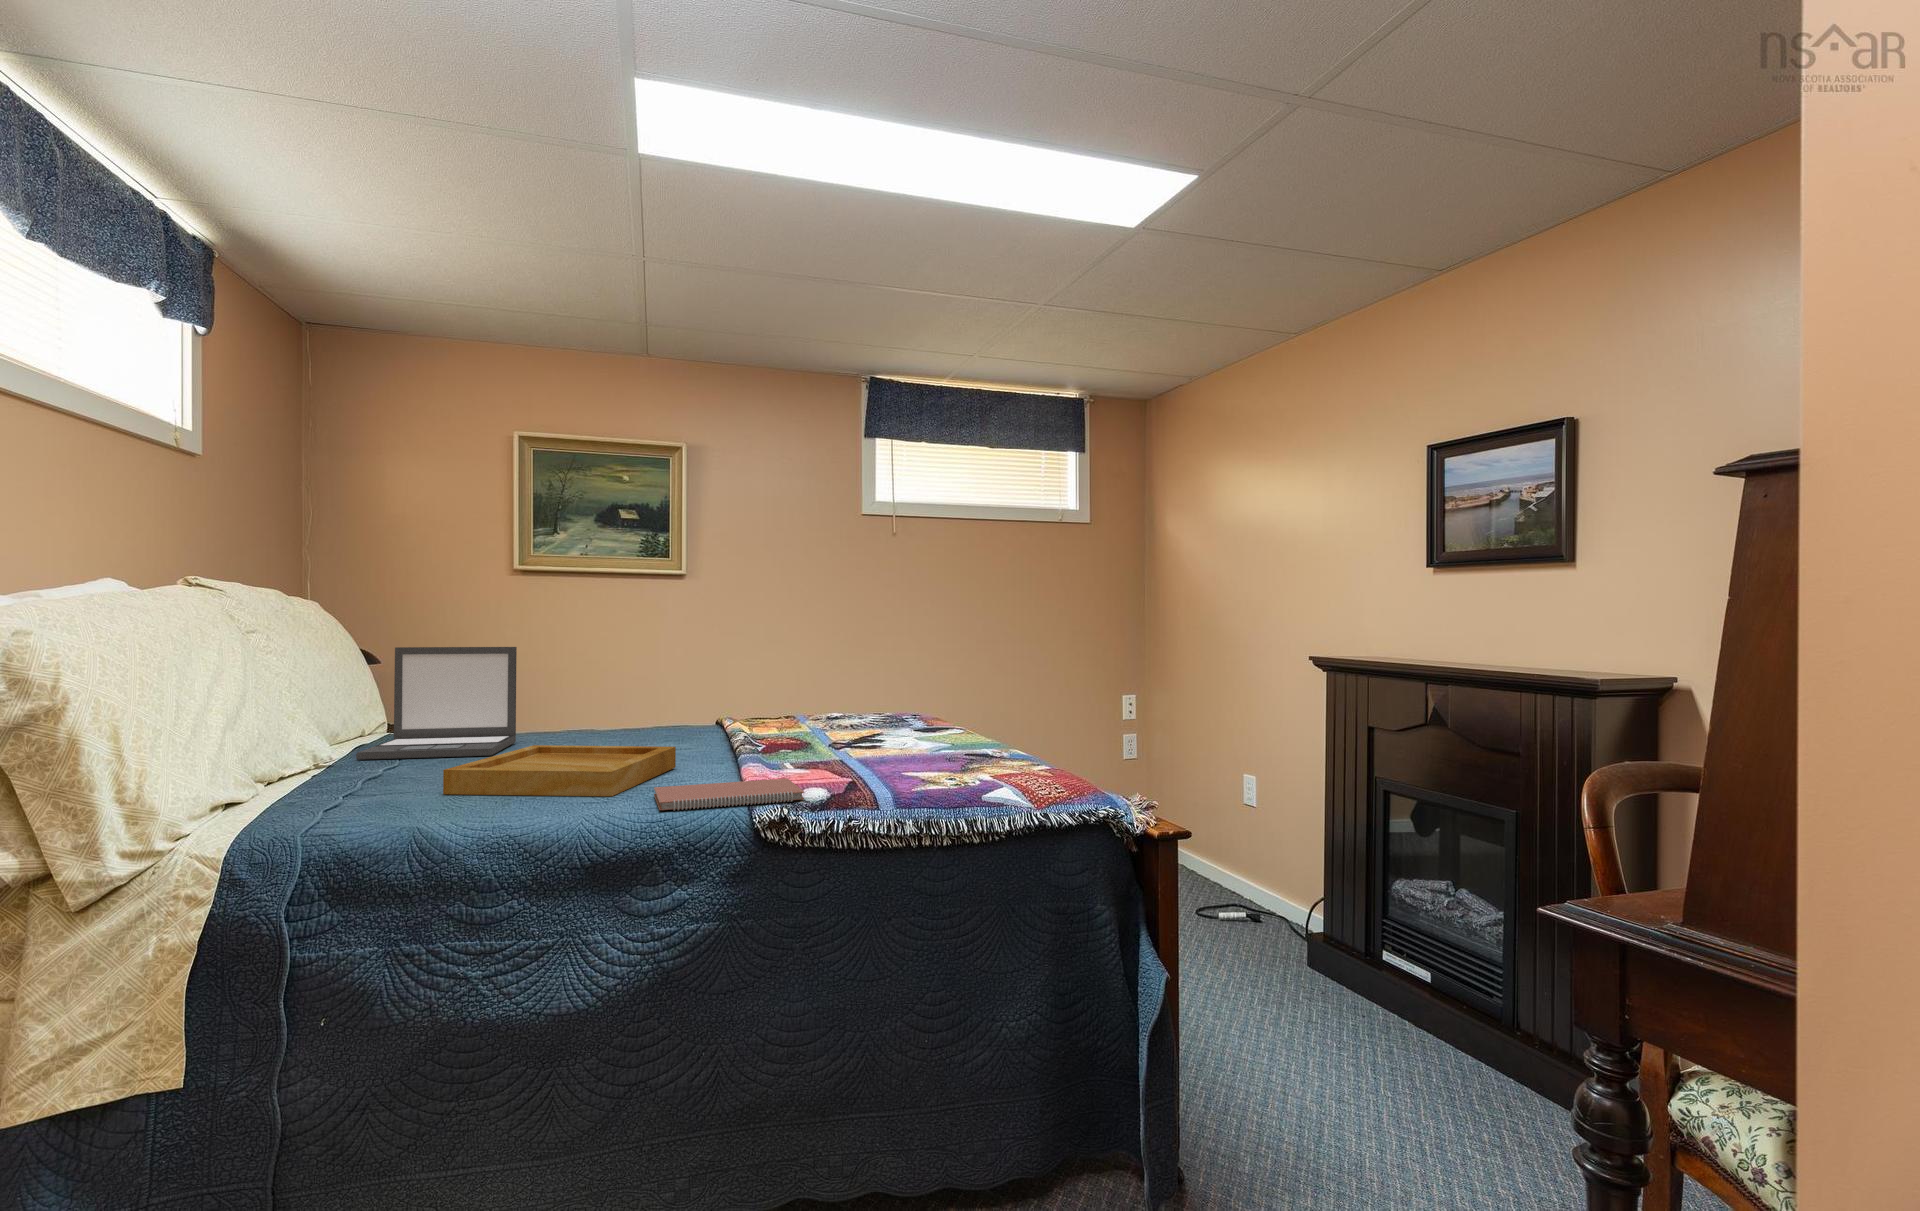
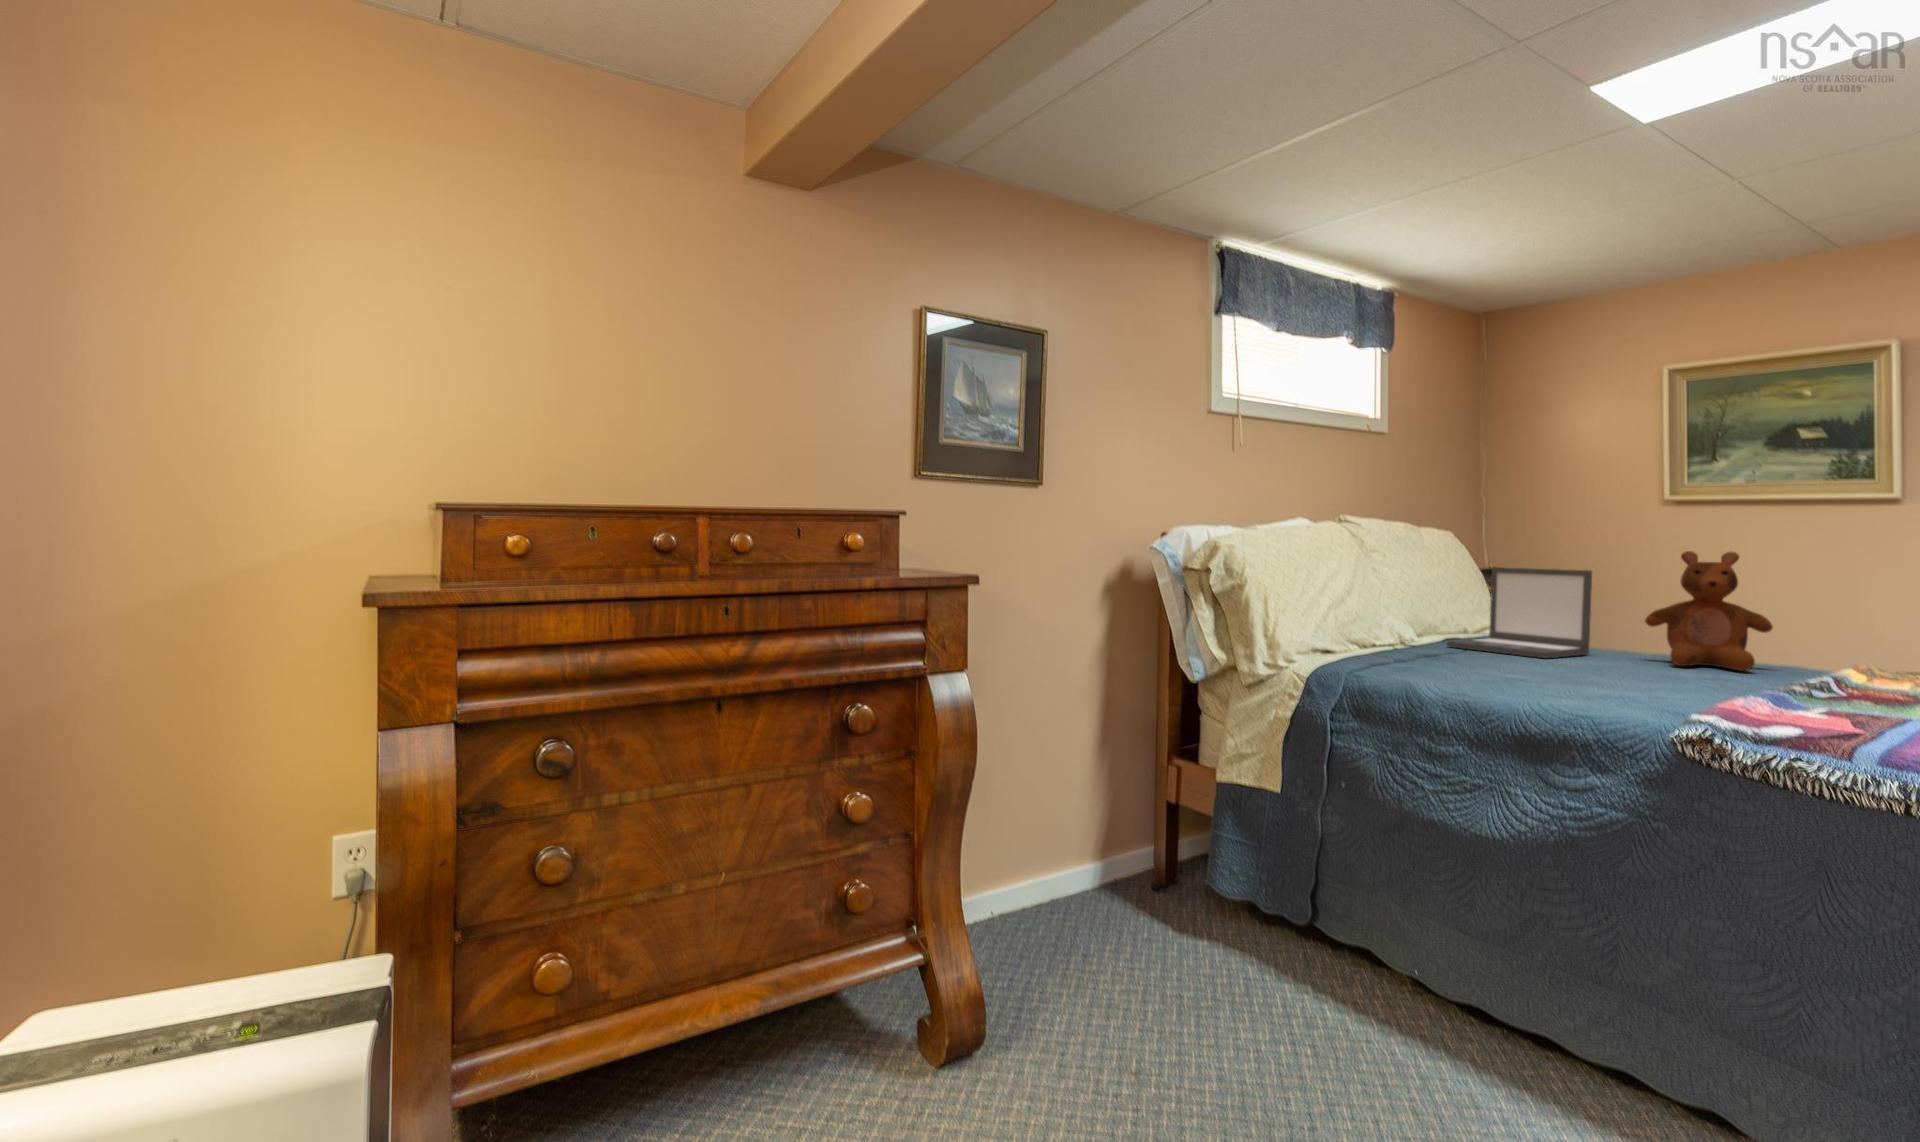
teddy bear: none [567,623,663,742] -> present [1645,551,1773,671]
tray: present [443,745,676,796] -> none [1454,651,1692,693]
notebook: present [654,779,804,811] -> none [1582,692,1774,730]

